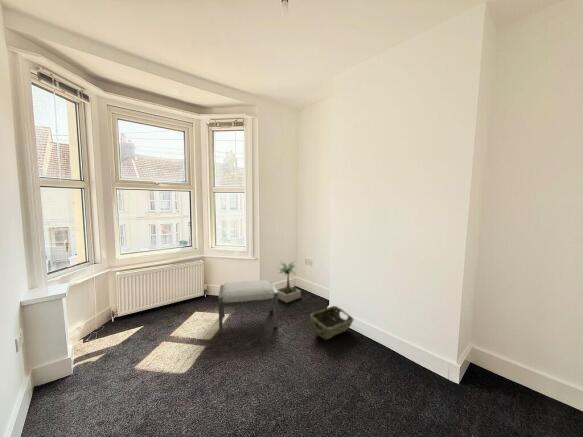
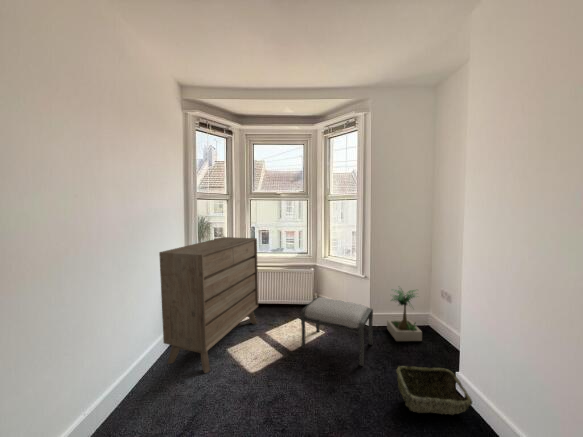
dresser: none [27,234,151,424] -> present [159,237,258,373]

